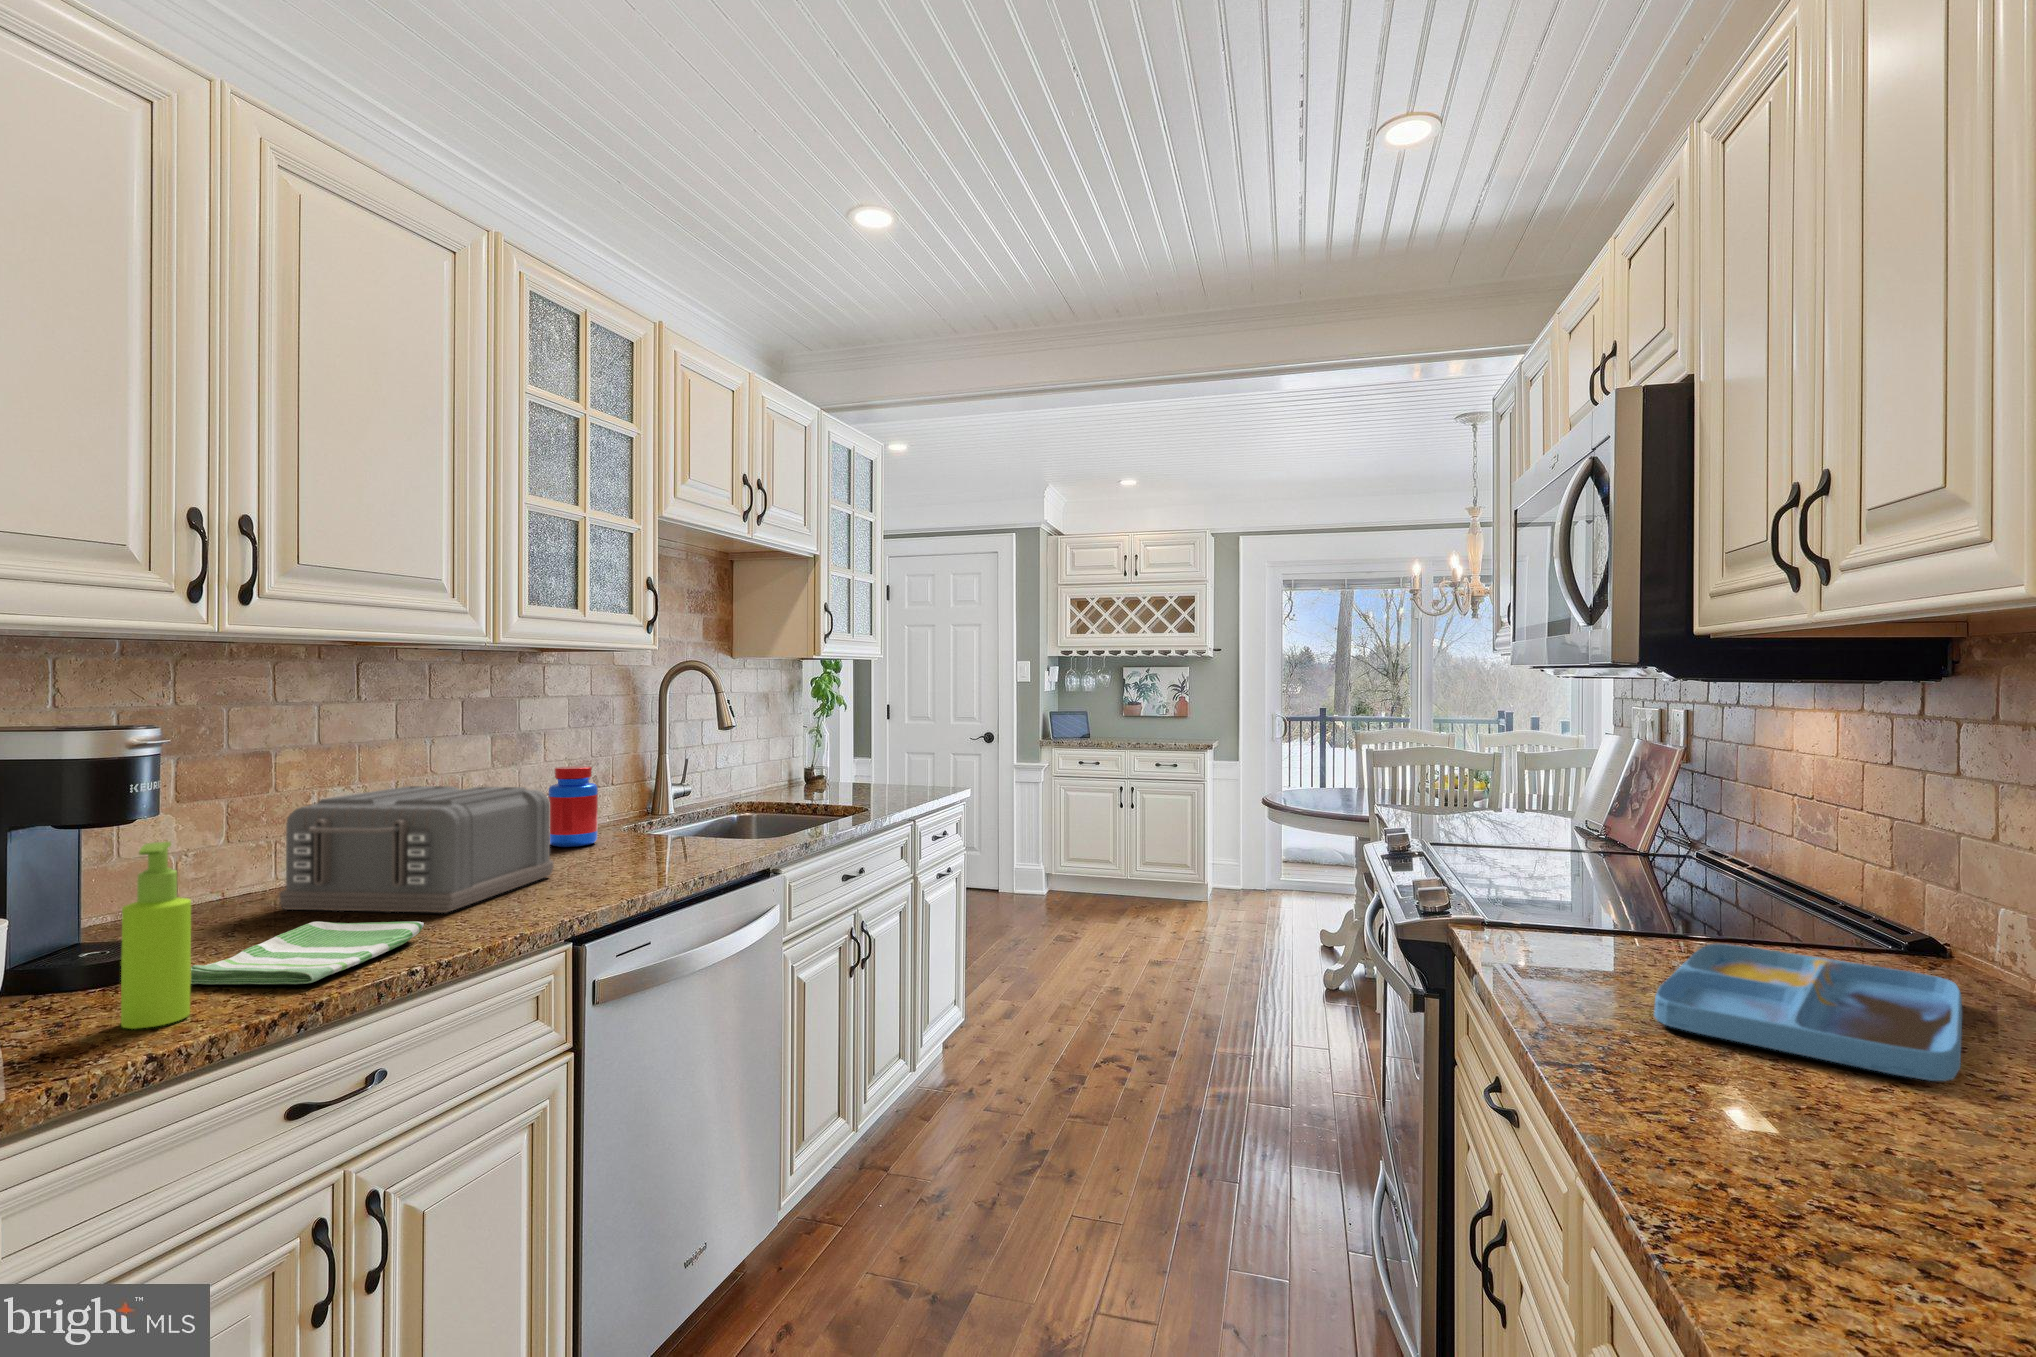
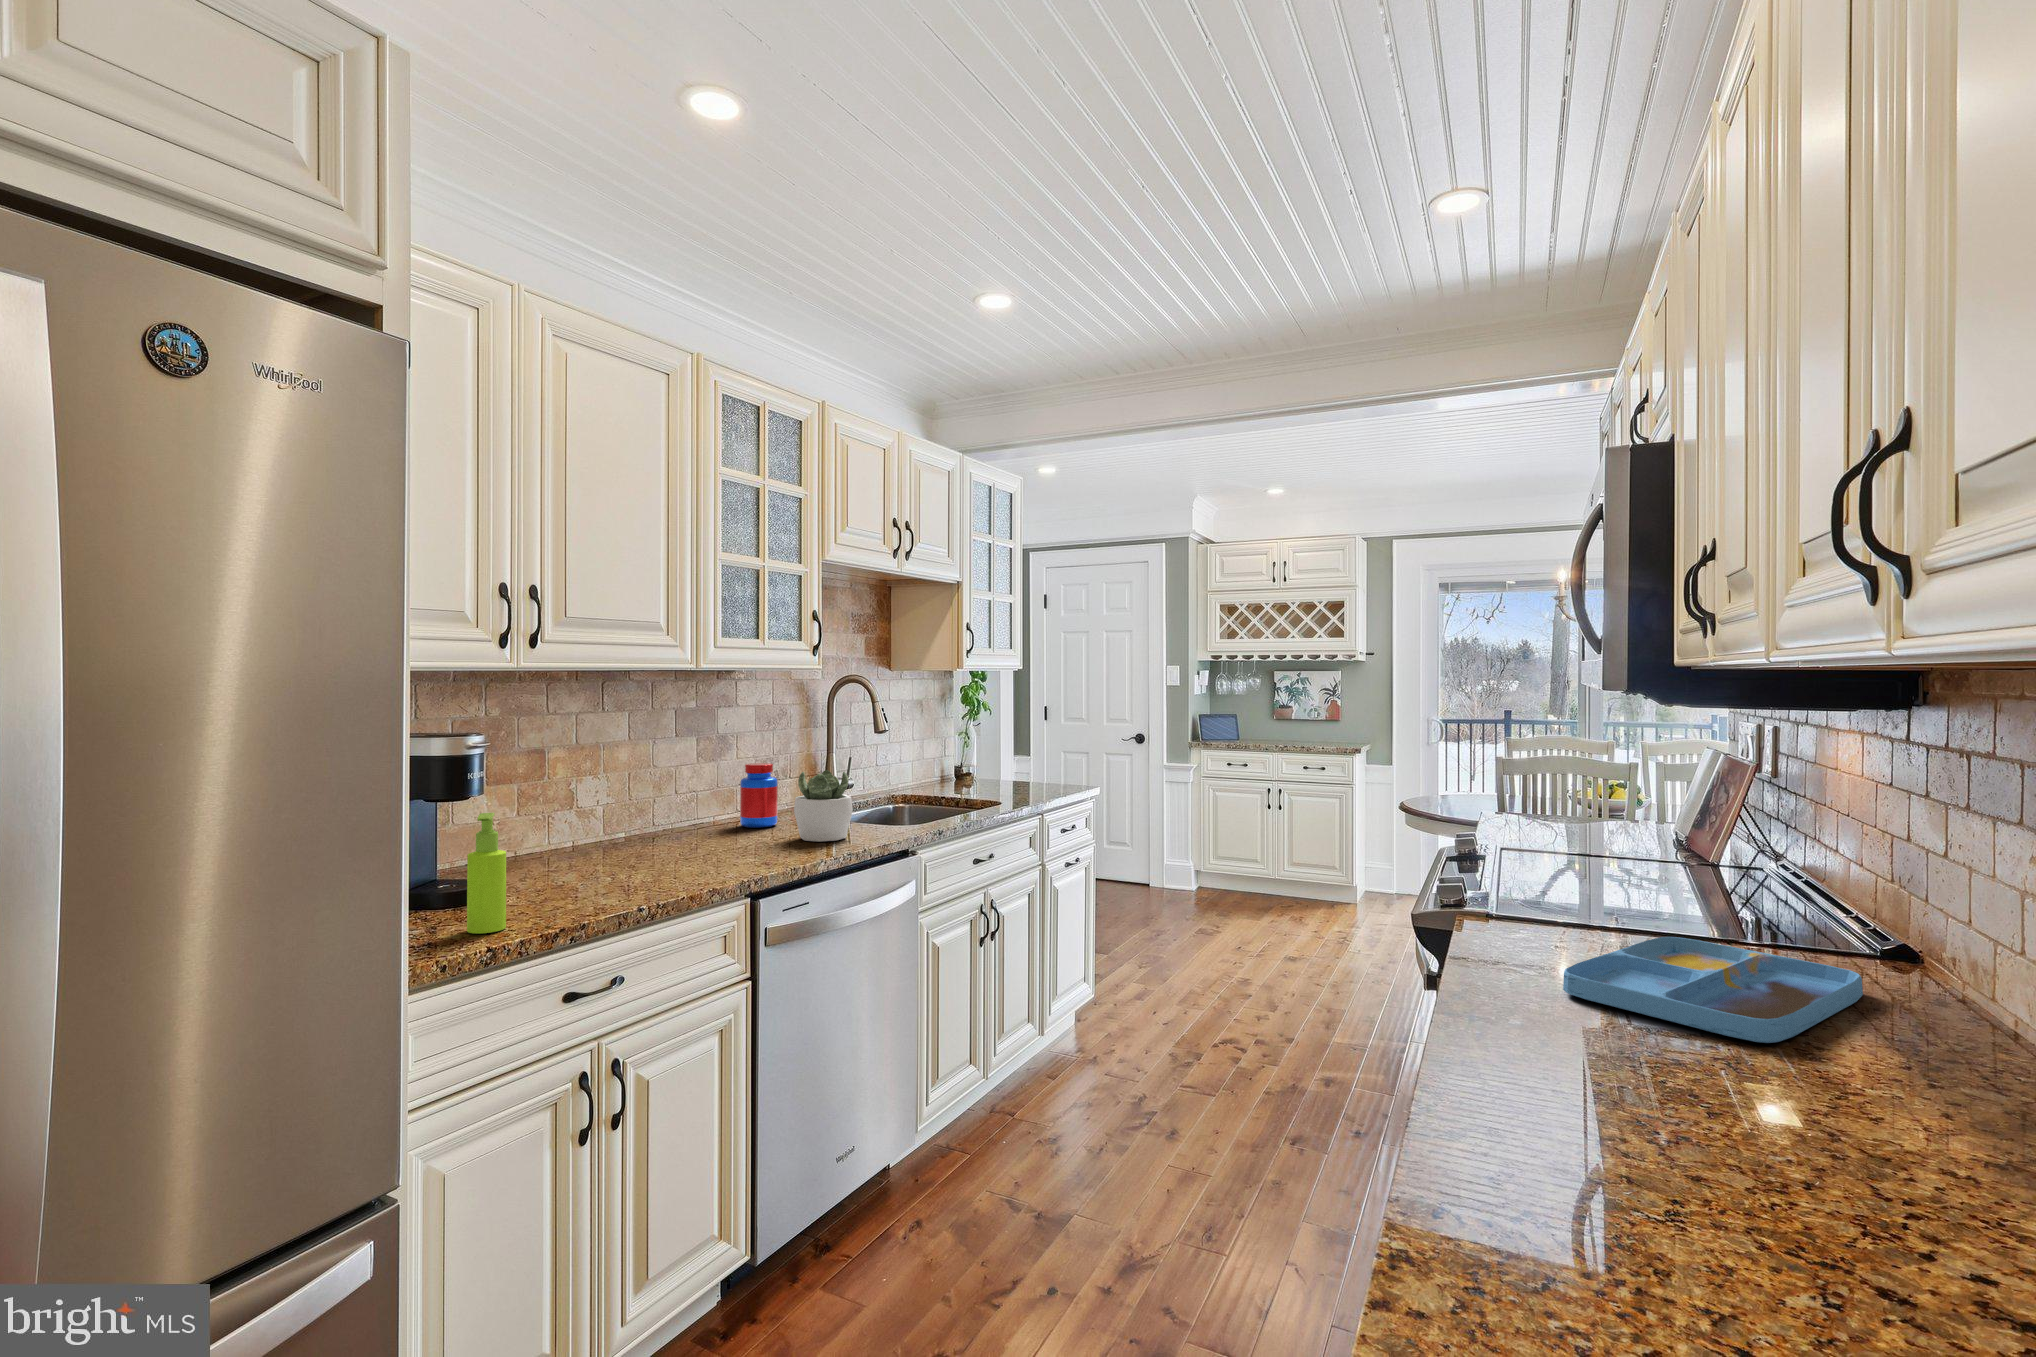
succulent plant: none [622,773,699,862] -> present [794,770,853,842]
toaster: present [279,786,554,913] -> none [553,777,741,872]
dish towel: present [191,922,424,985] -> none [497,873,648,913]

